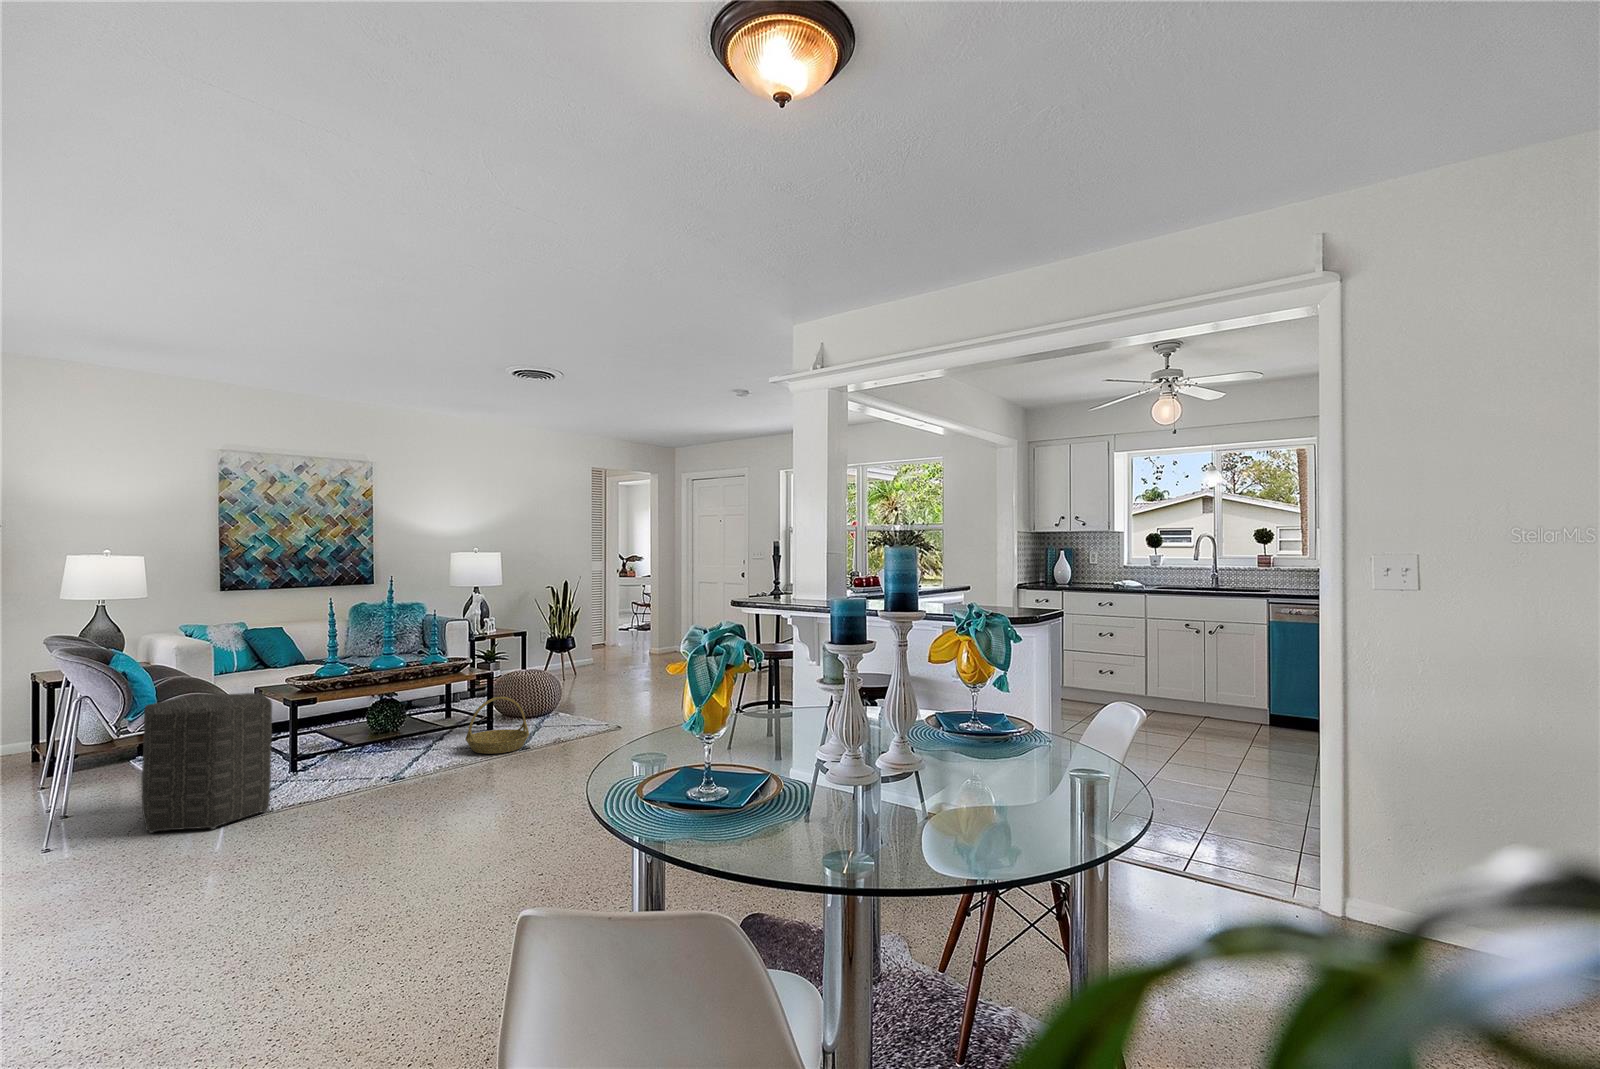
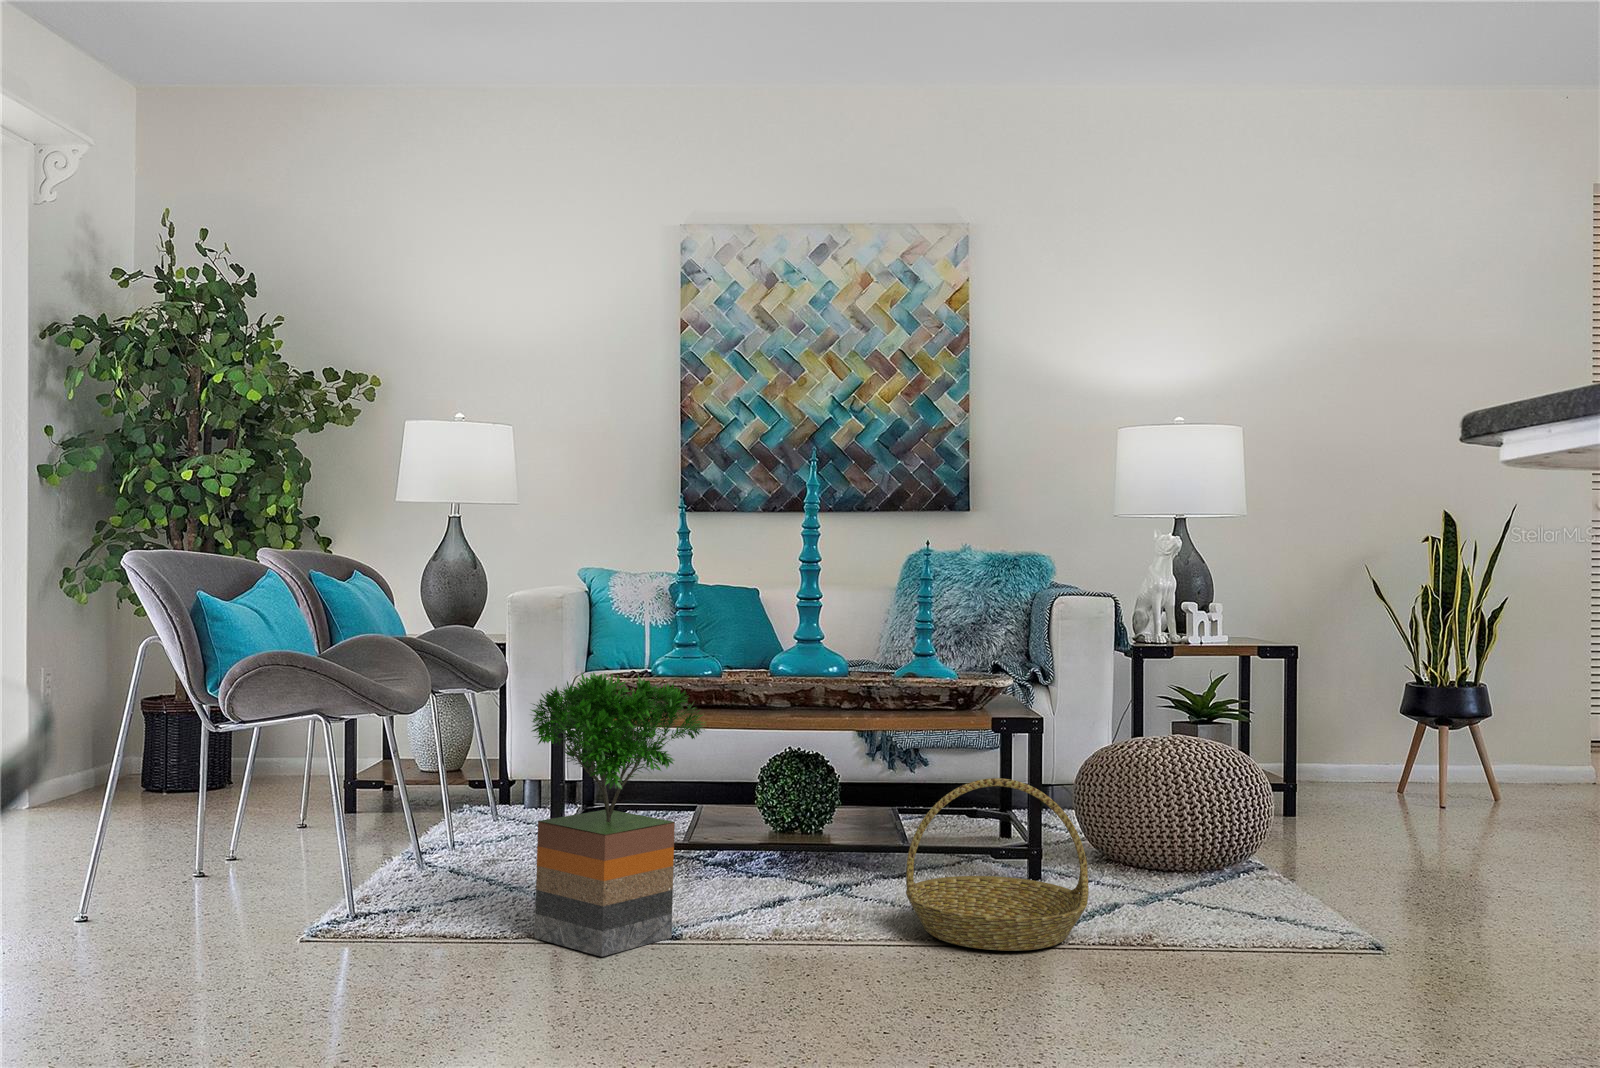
potted tree: none [334,680,407,787] -> present [532,673,705,957]
ottoman: present [142,693,272,833] -> none [109,660,393,967]

